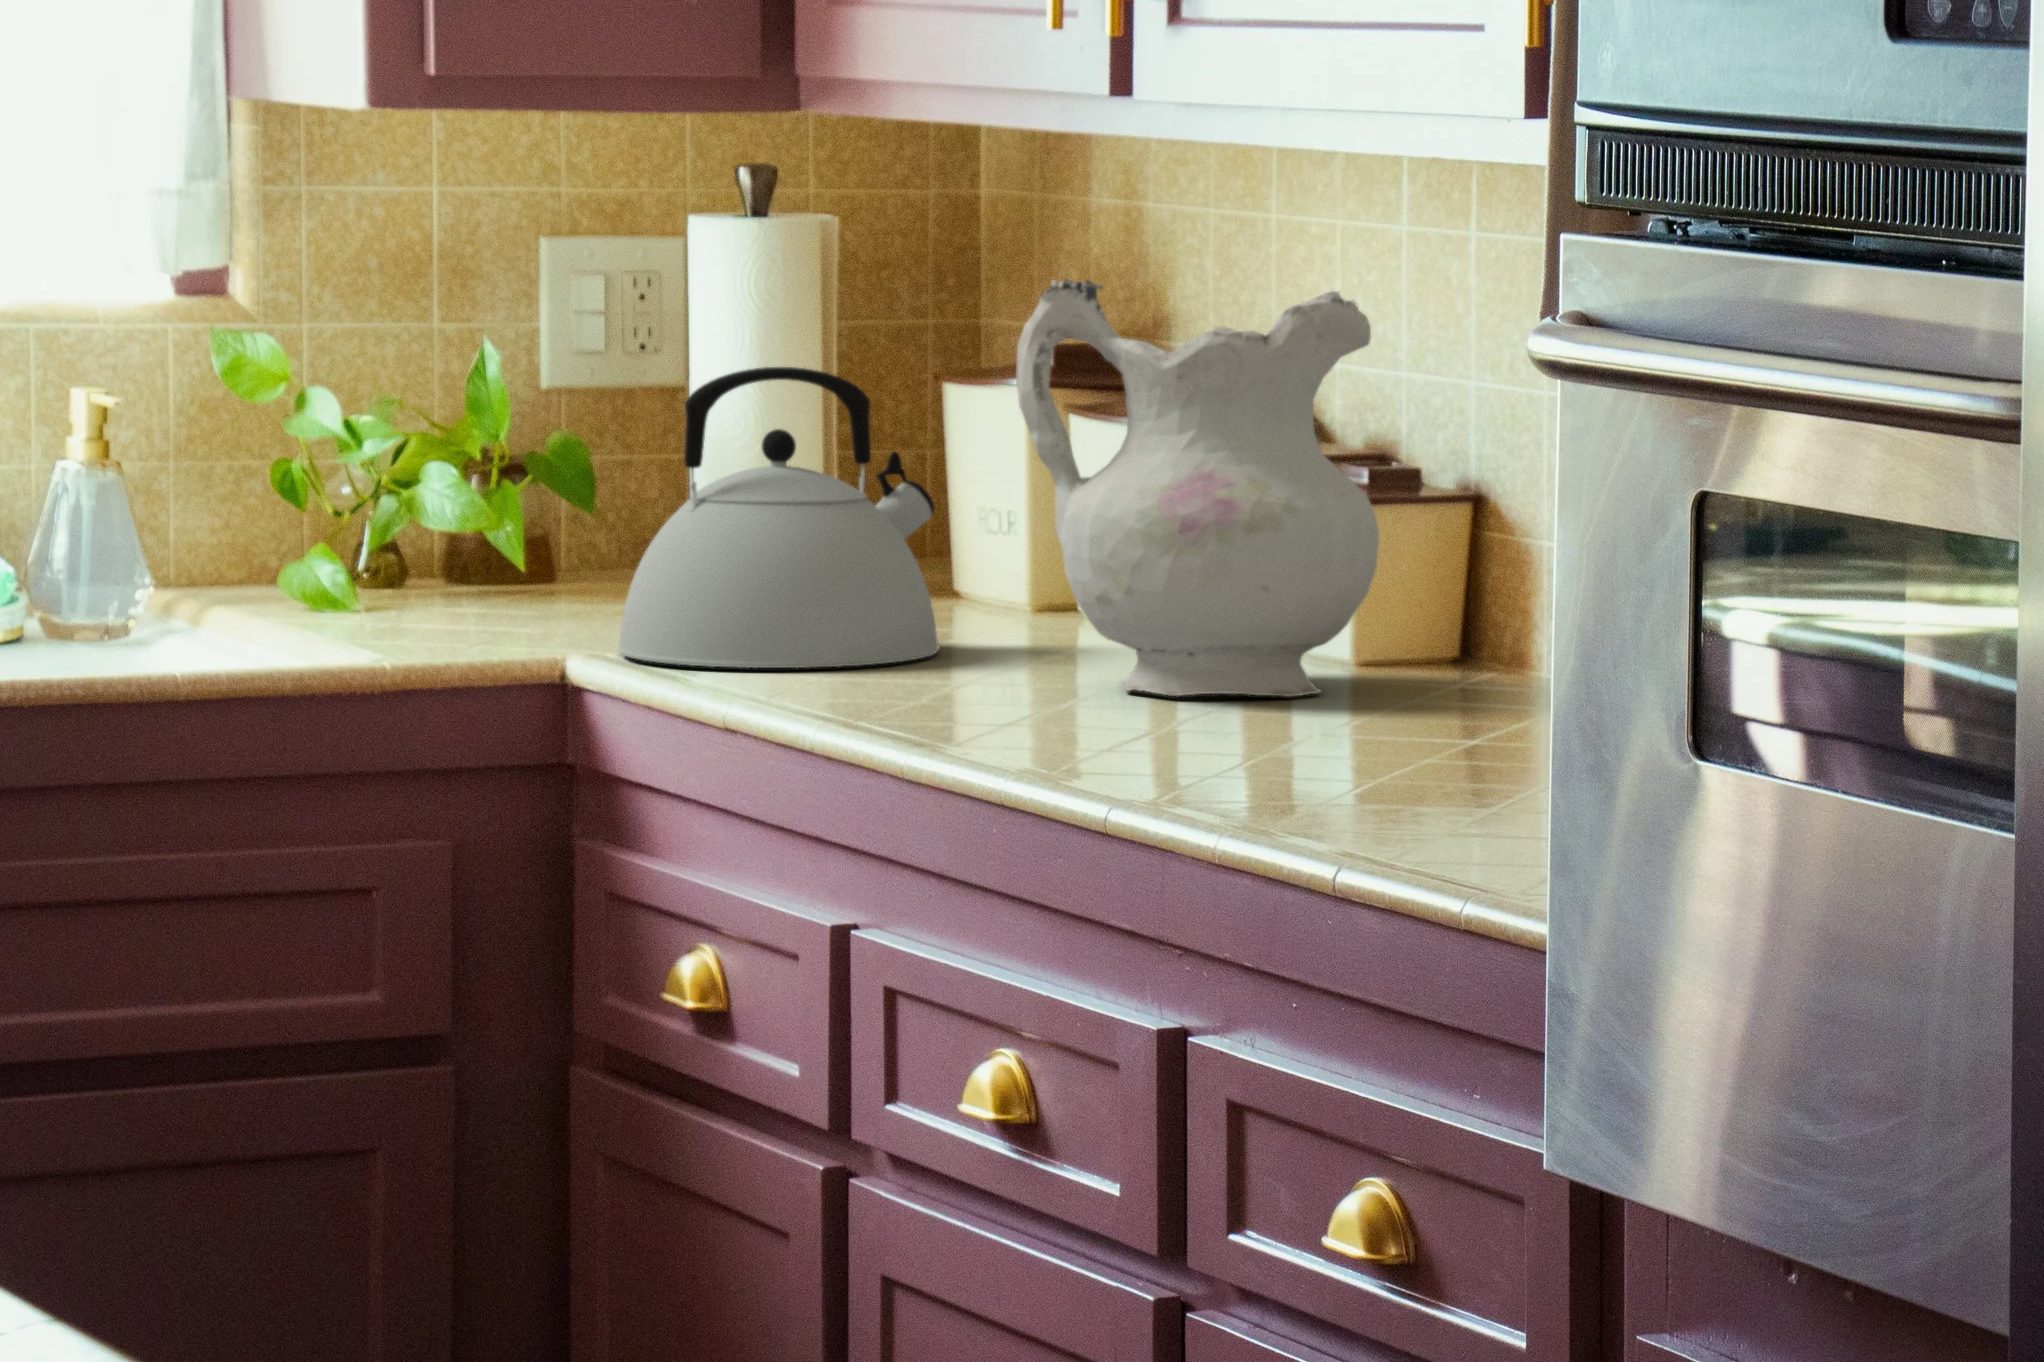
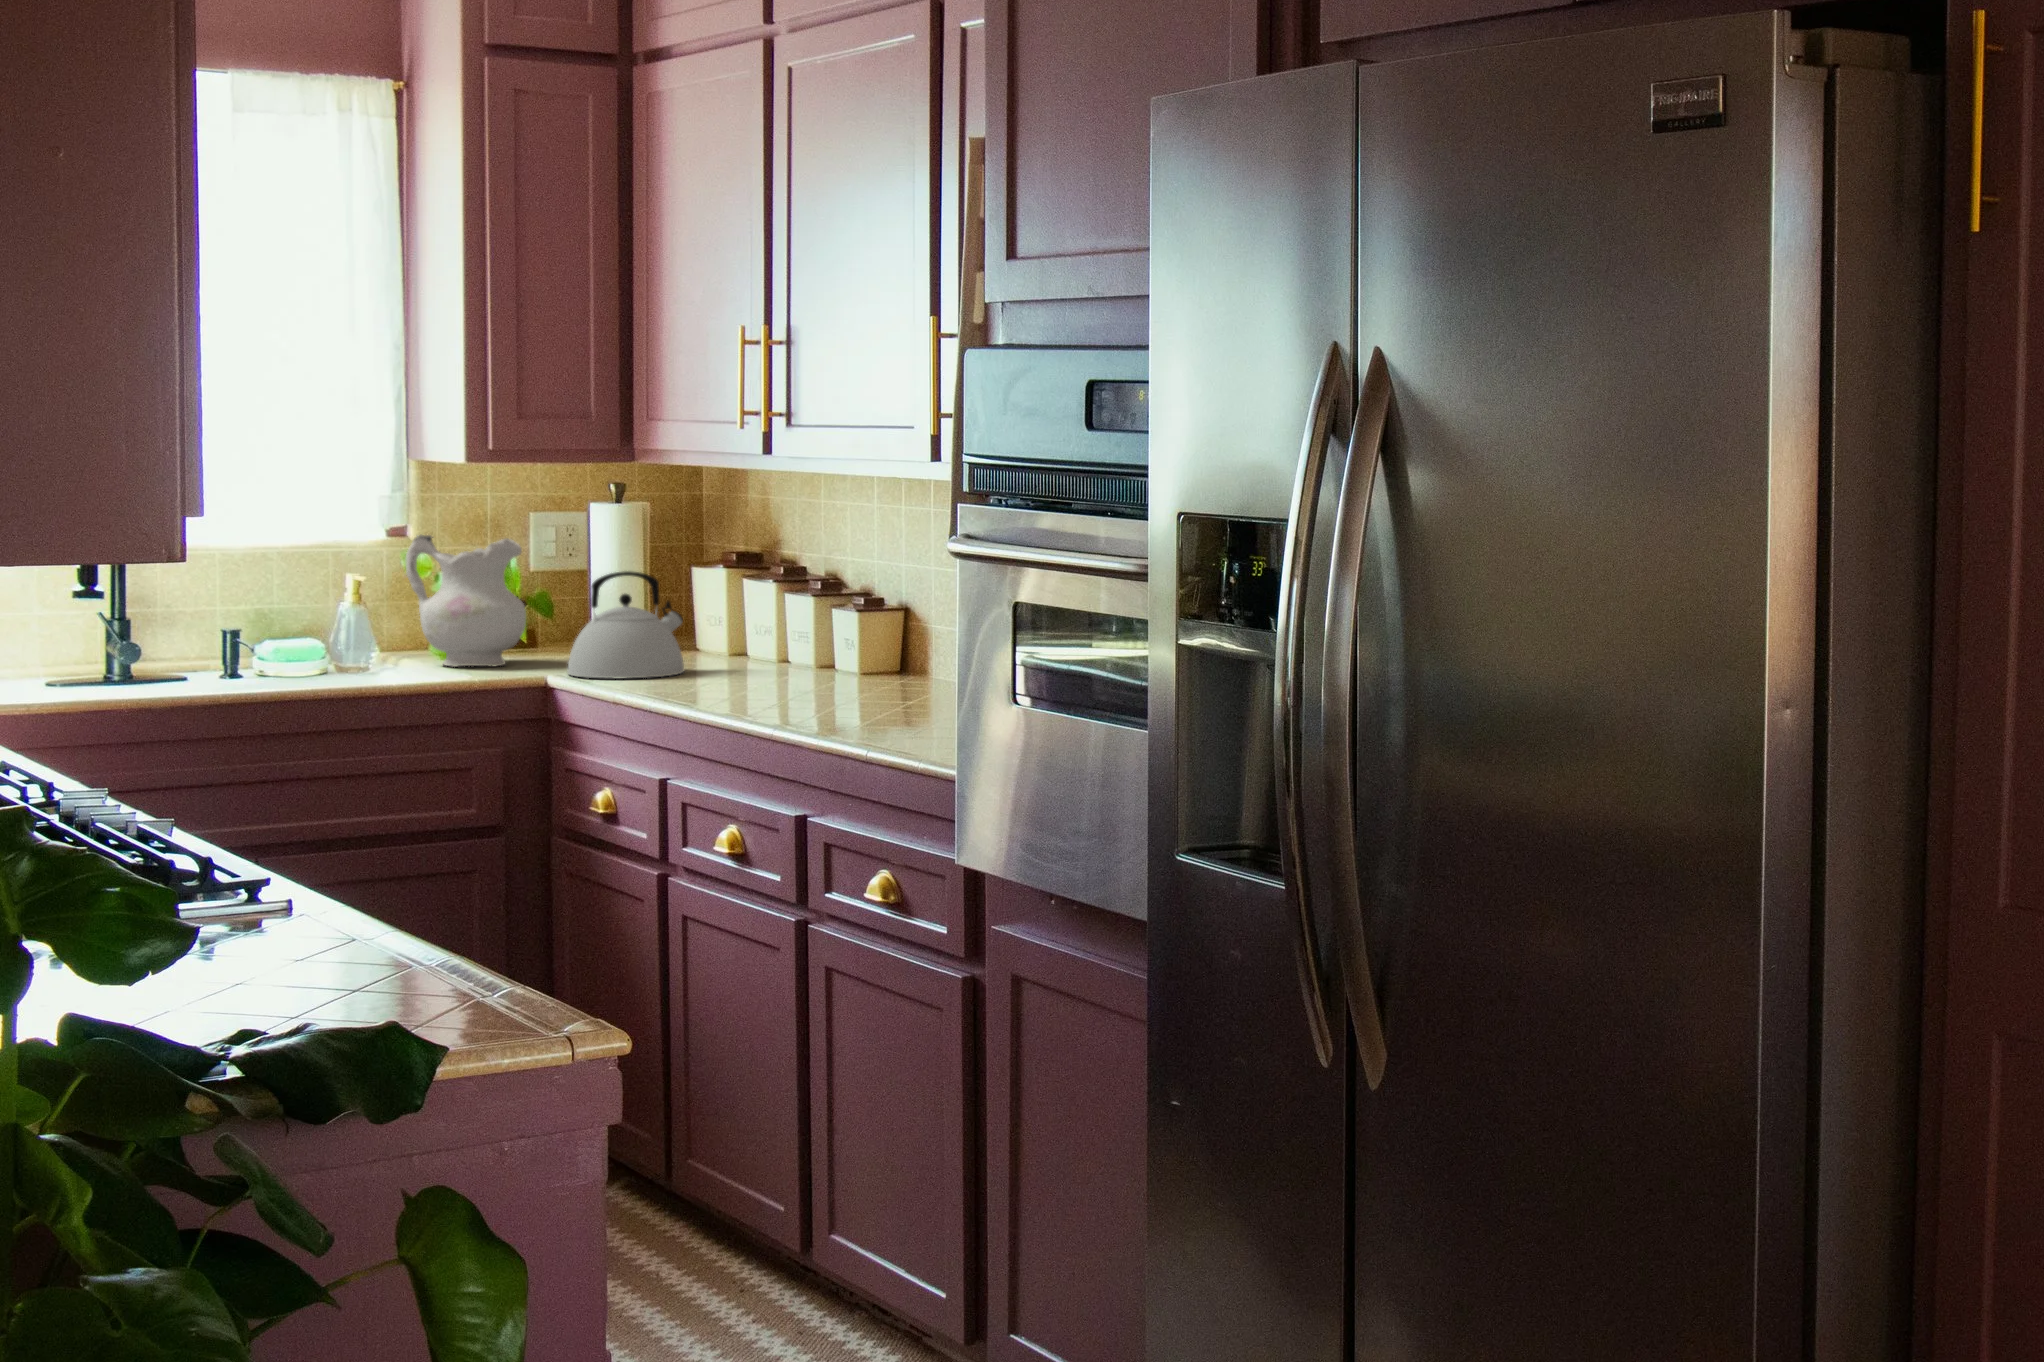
ceramic pitcher: present [1016,279,1379,696] -> present [406,535,526,667]

